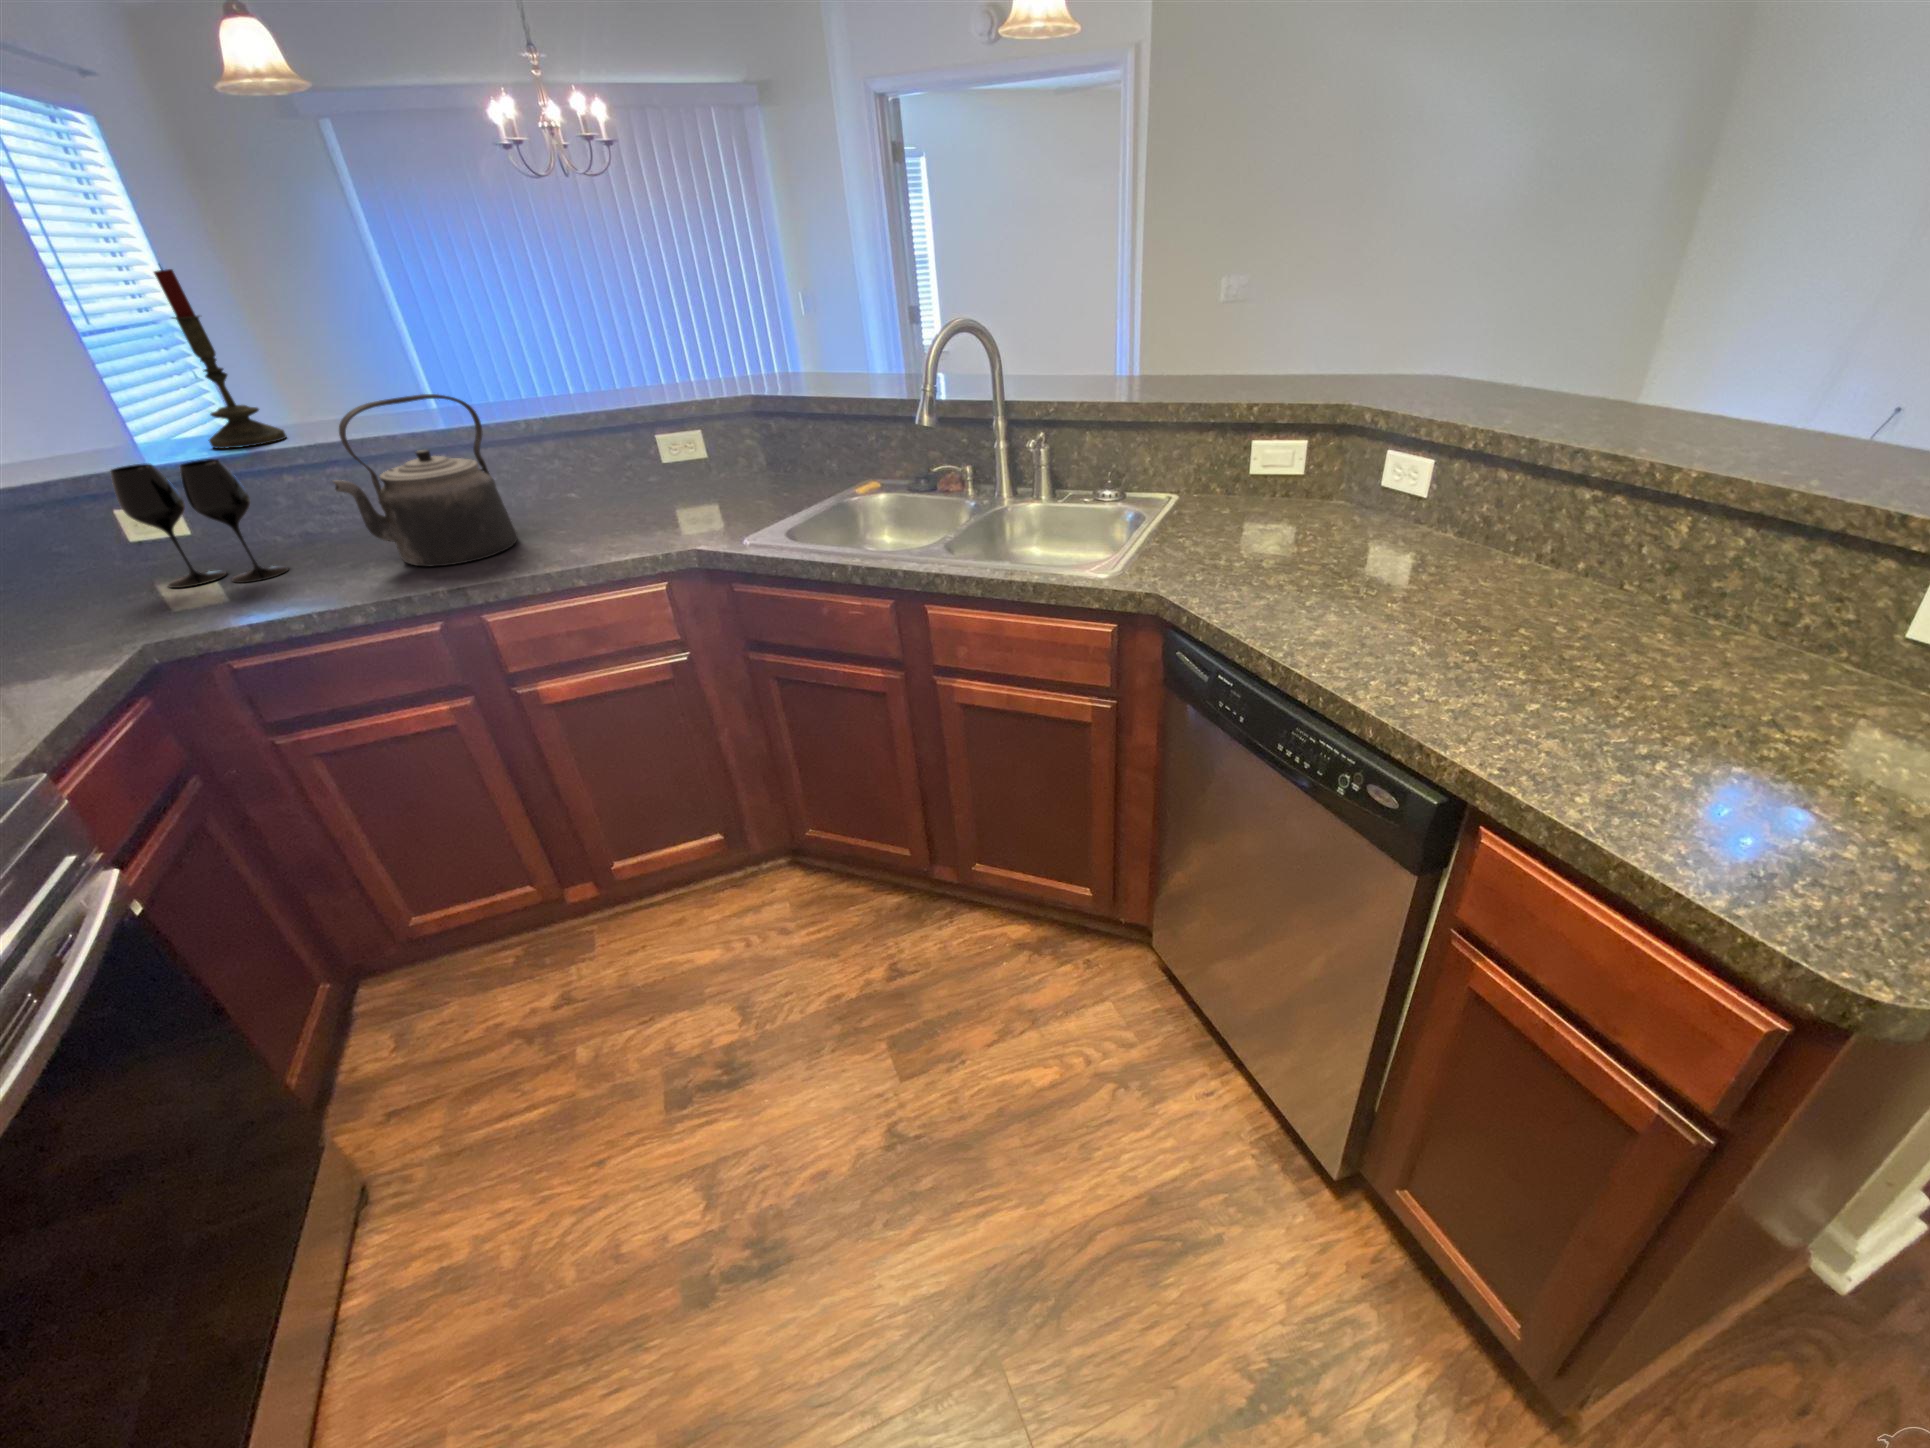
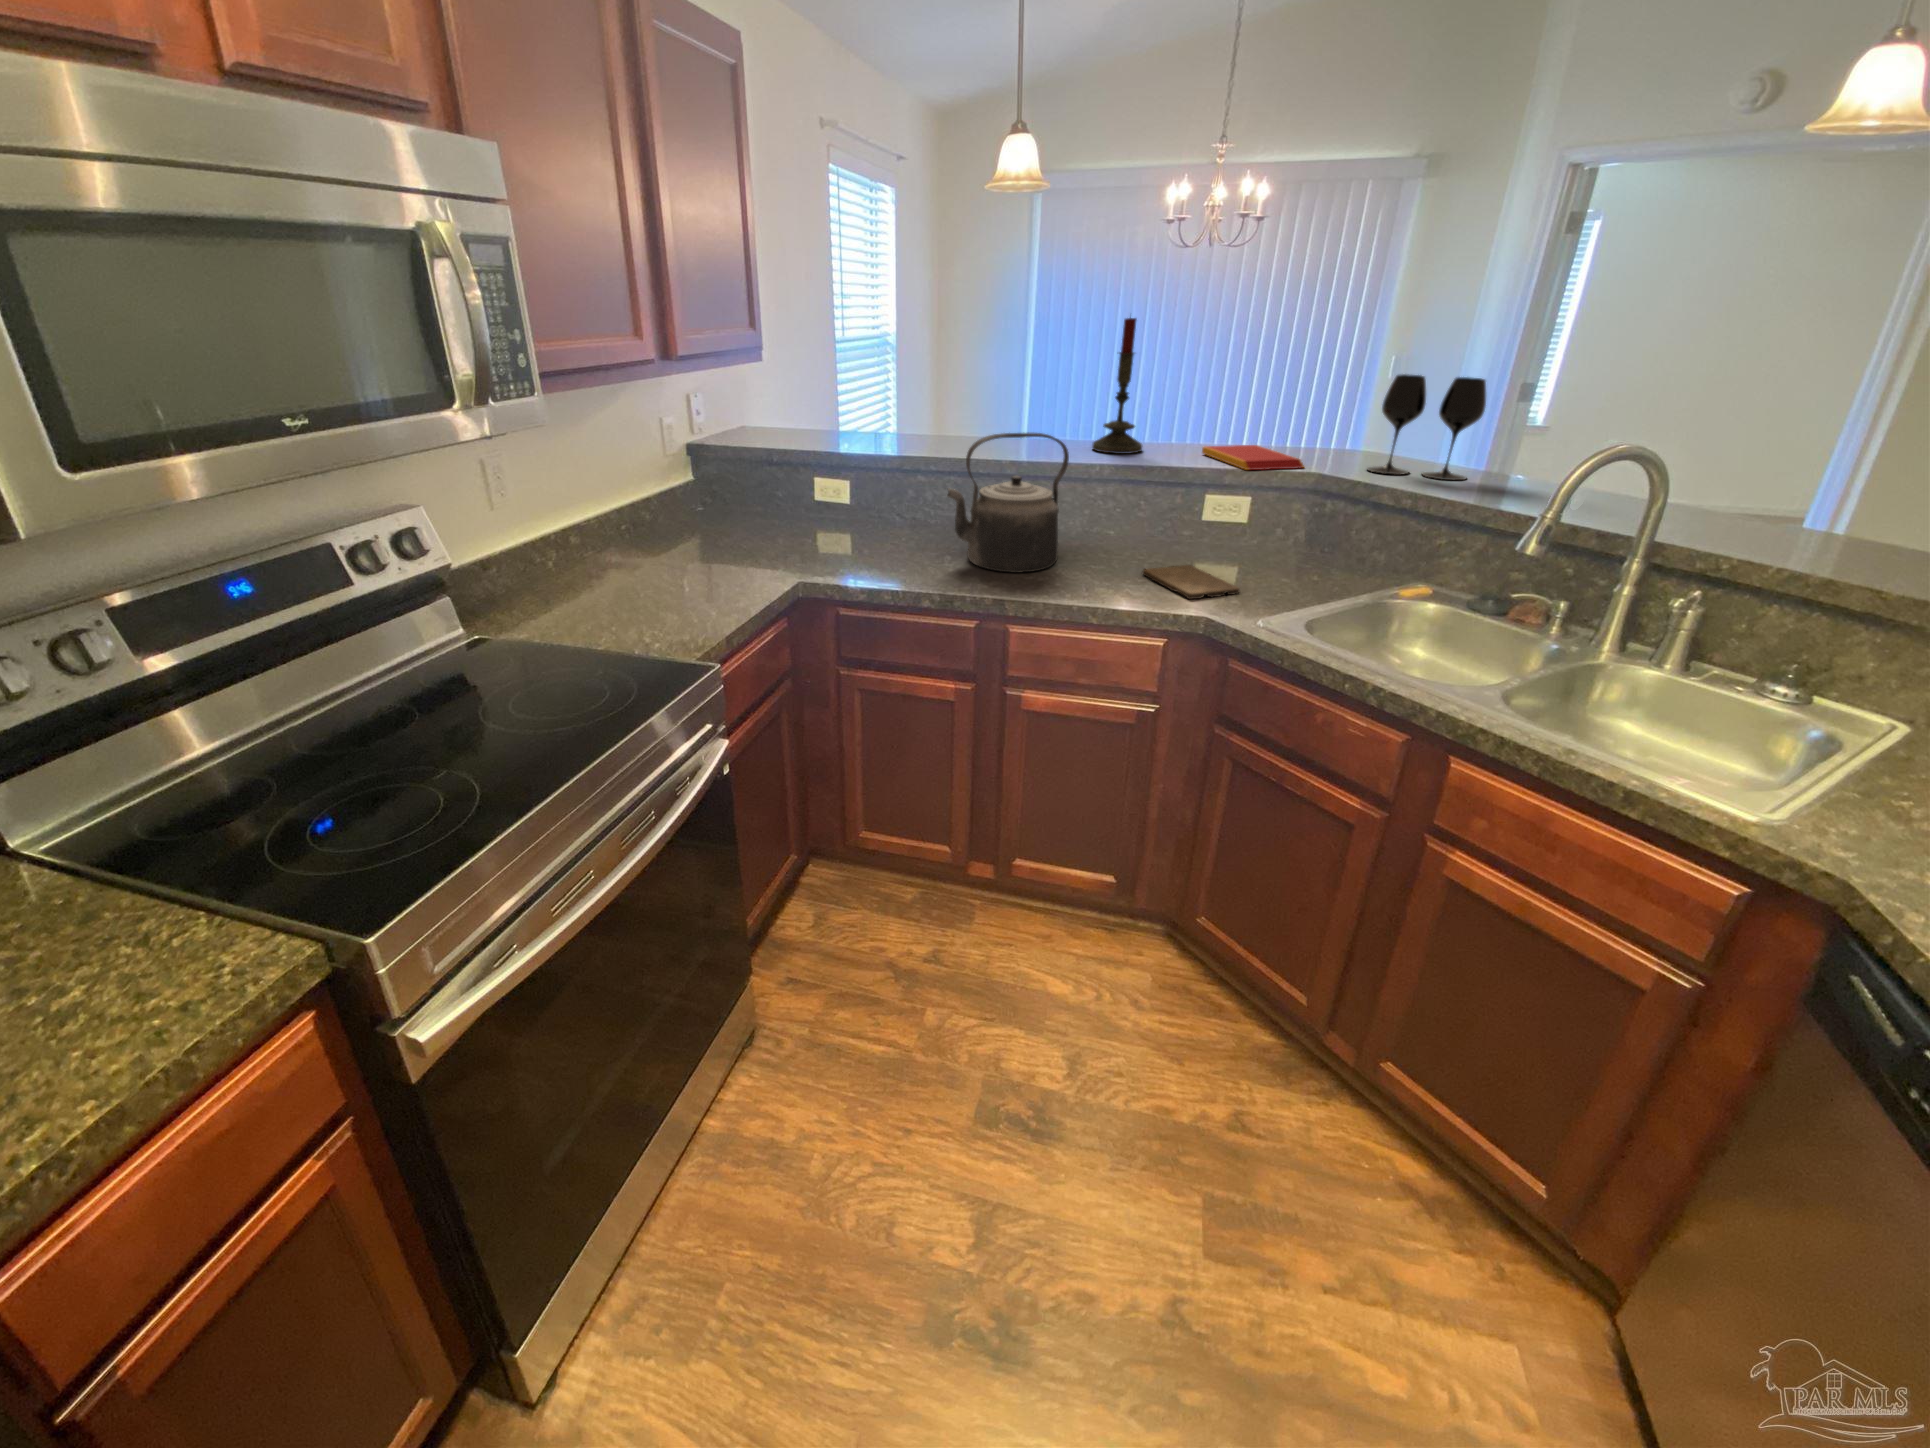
candle: present [154,268,286,449] -> present [1092,318,1142,454]
book: none [634,380,739,404] -> present [1202,445,1304,470]
wine glass: present [111,459,288,588] -> present [1368,374,1486,480]
cutting board: none [617,509,720,540] -> present [1143,565,1239,599]

